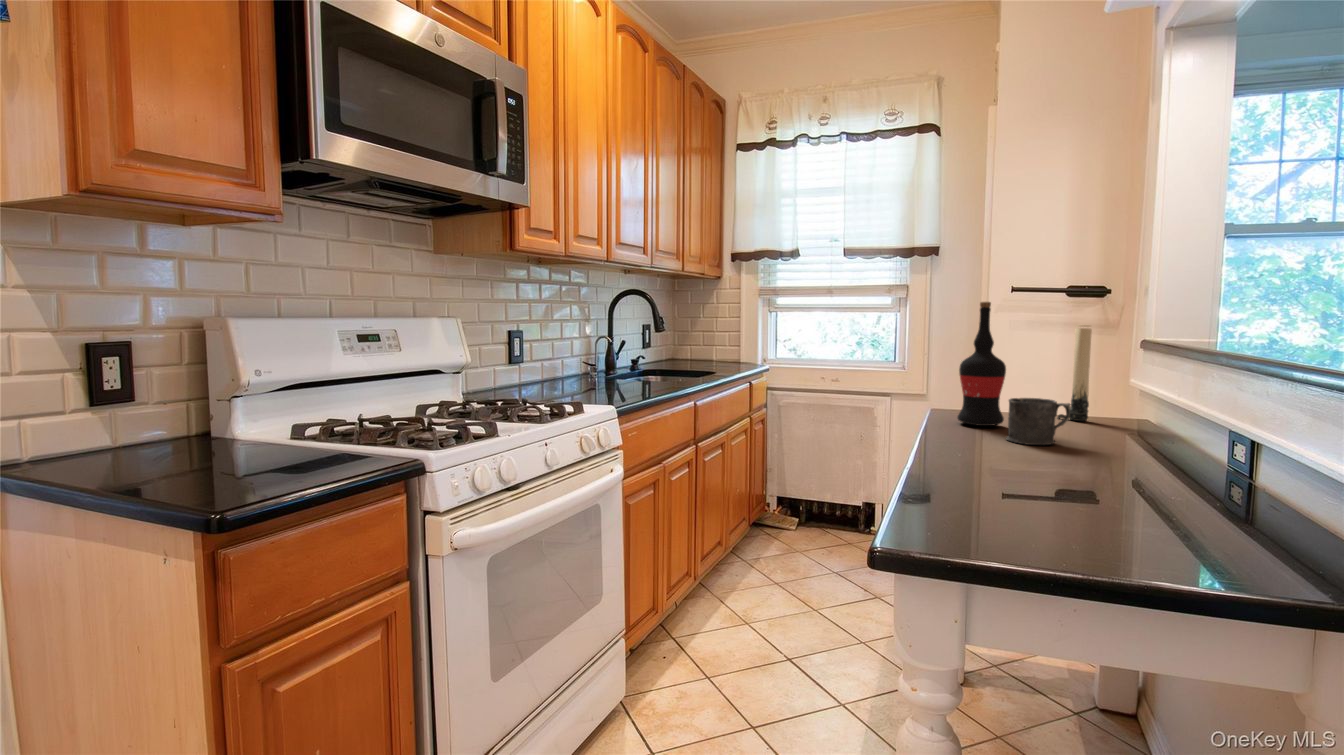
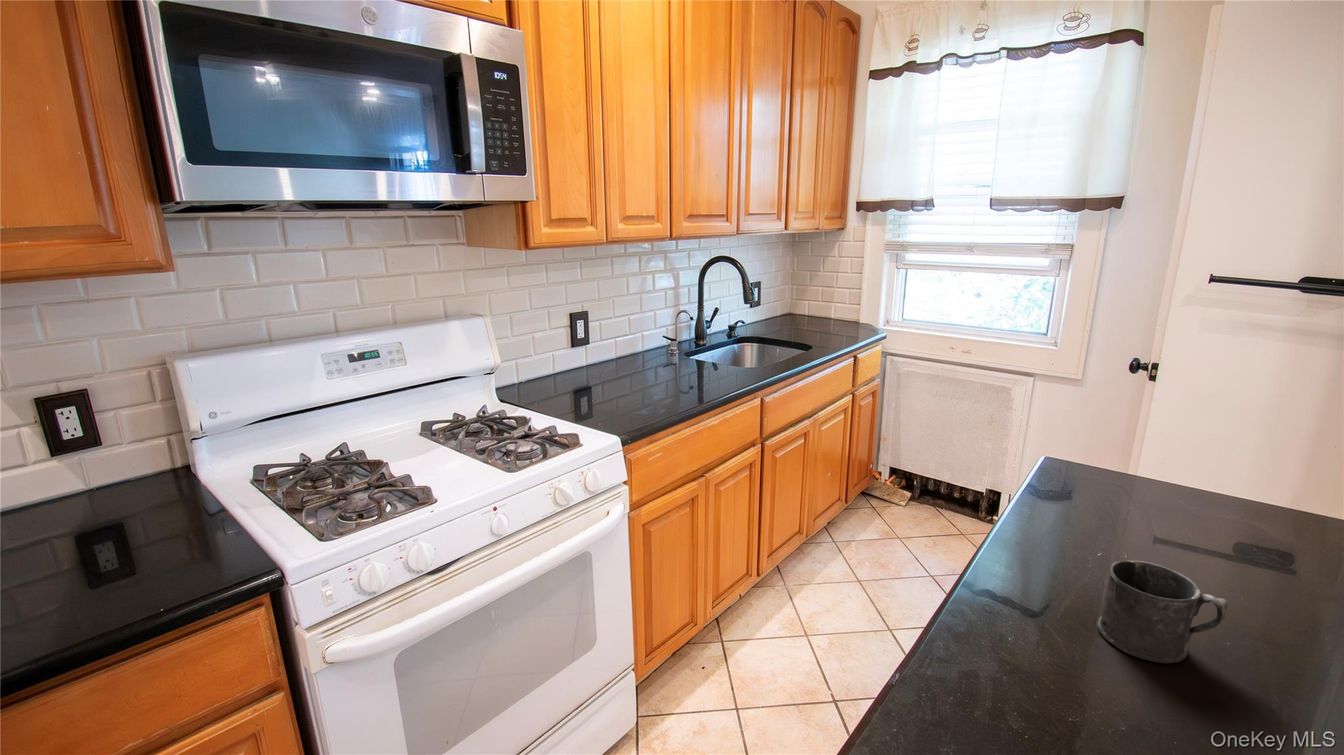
wine bottle: present [958,302,1006,426] -> none [1038,378,1131,569]
candle: present [1058,325,1092,421] -> none [1228,407,1322,557]

